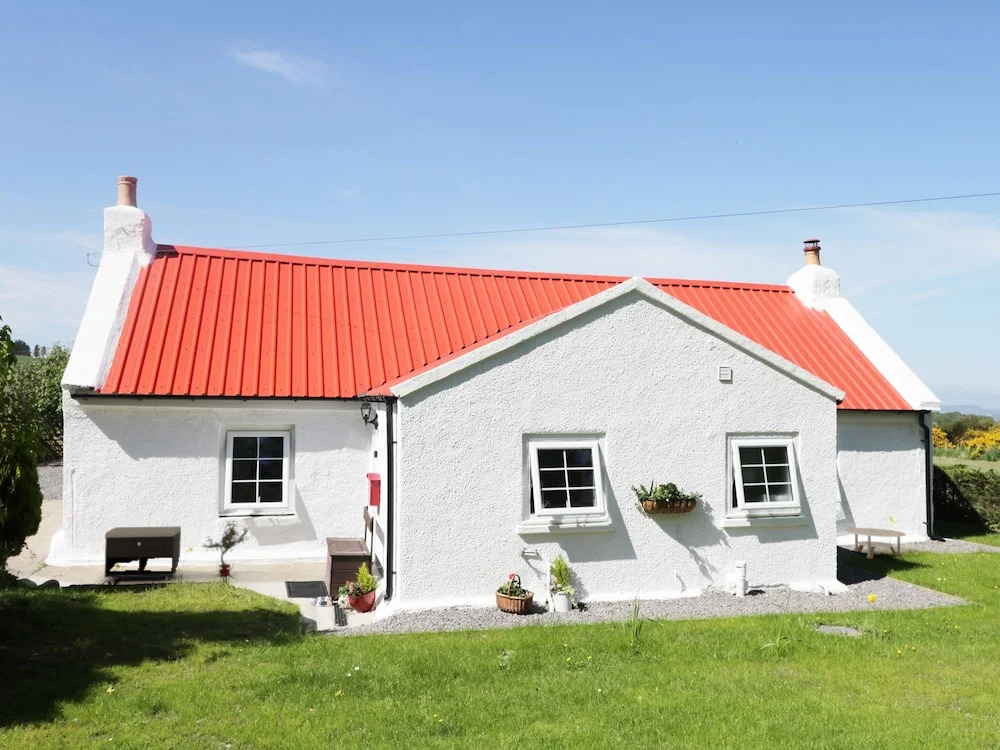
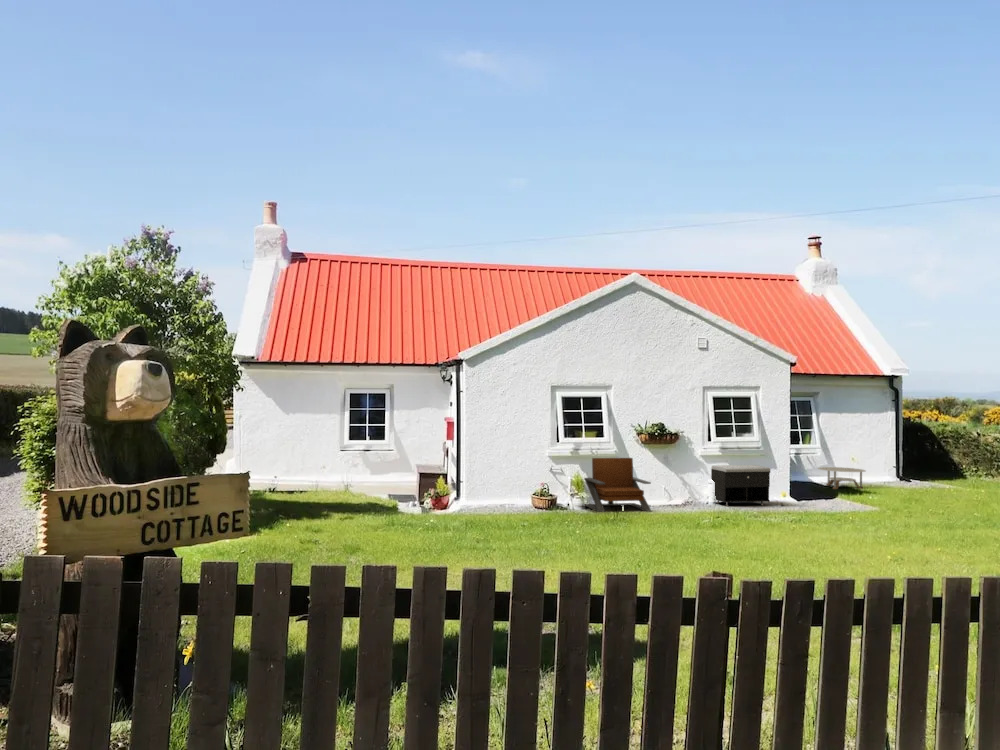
potted tree: present [203,521,248,576] -> none [330,450,362,489]
storage bench: present [104,526,181,582] -> present [711,465,770,506]
lounge chair: none [569,534,666,618] -> present [584,458,651,512]

